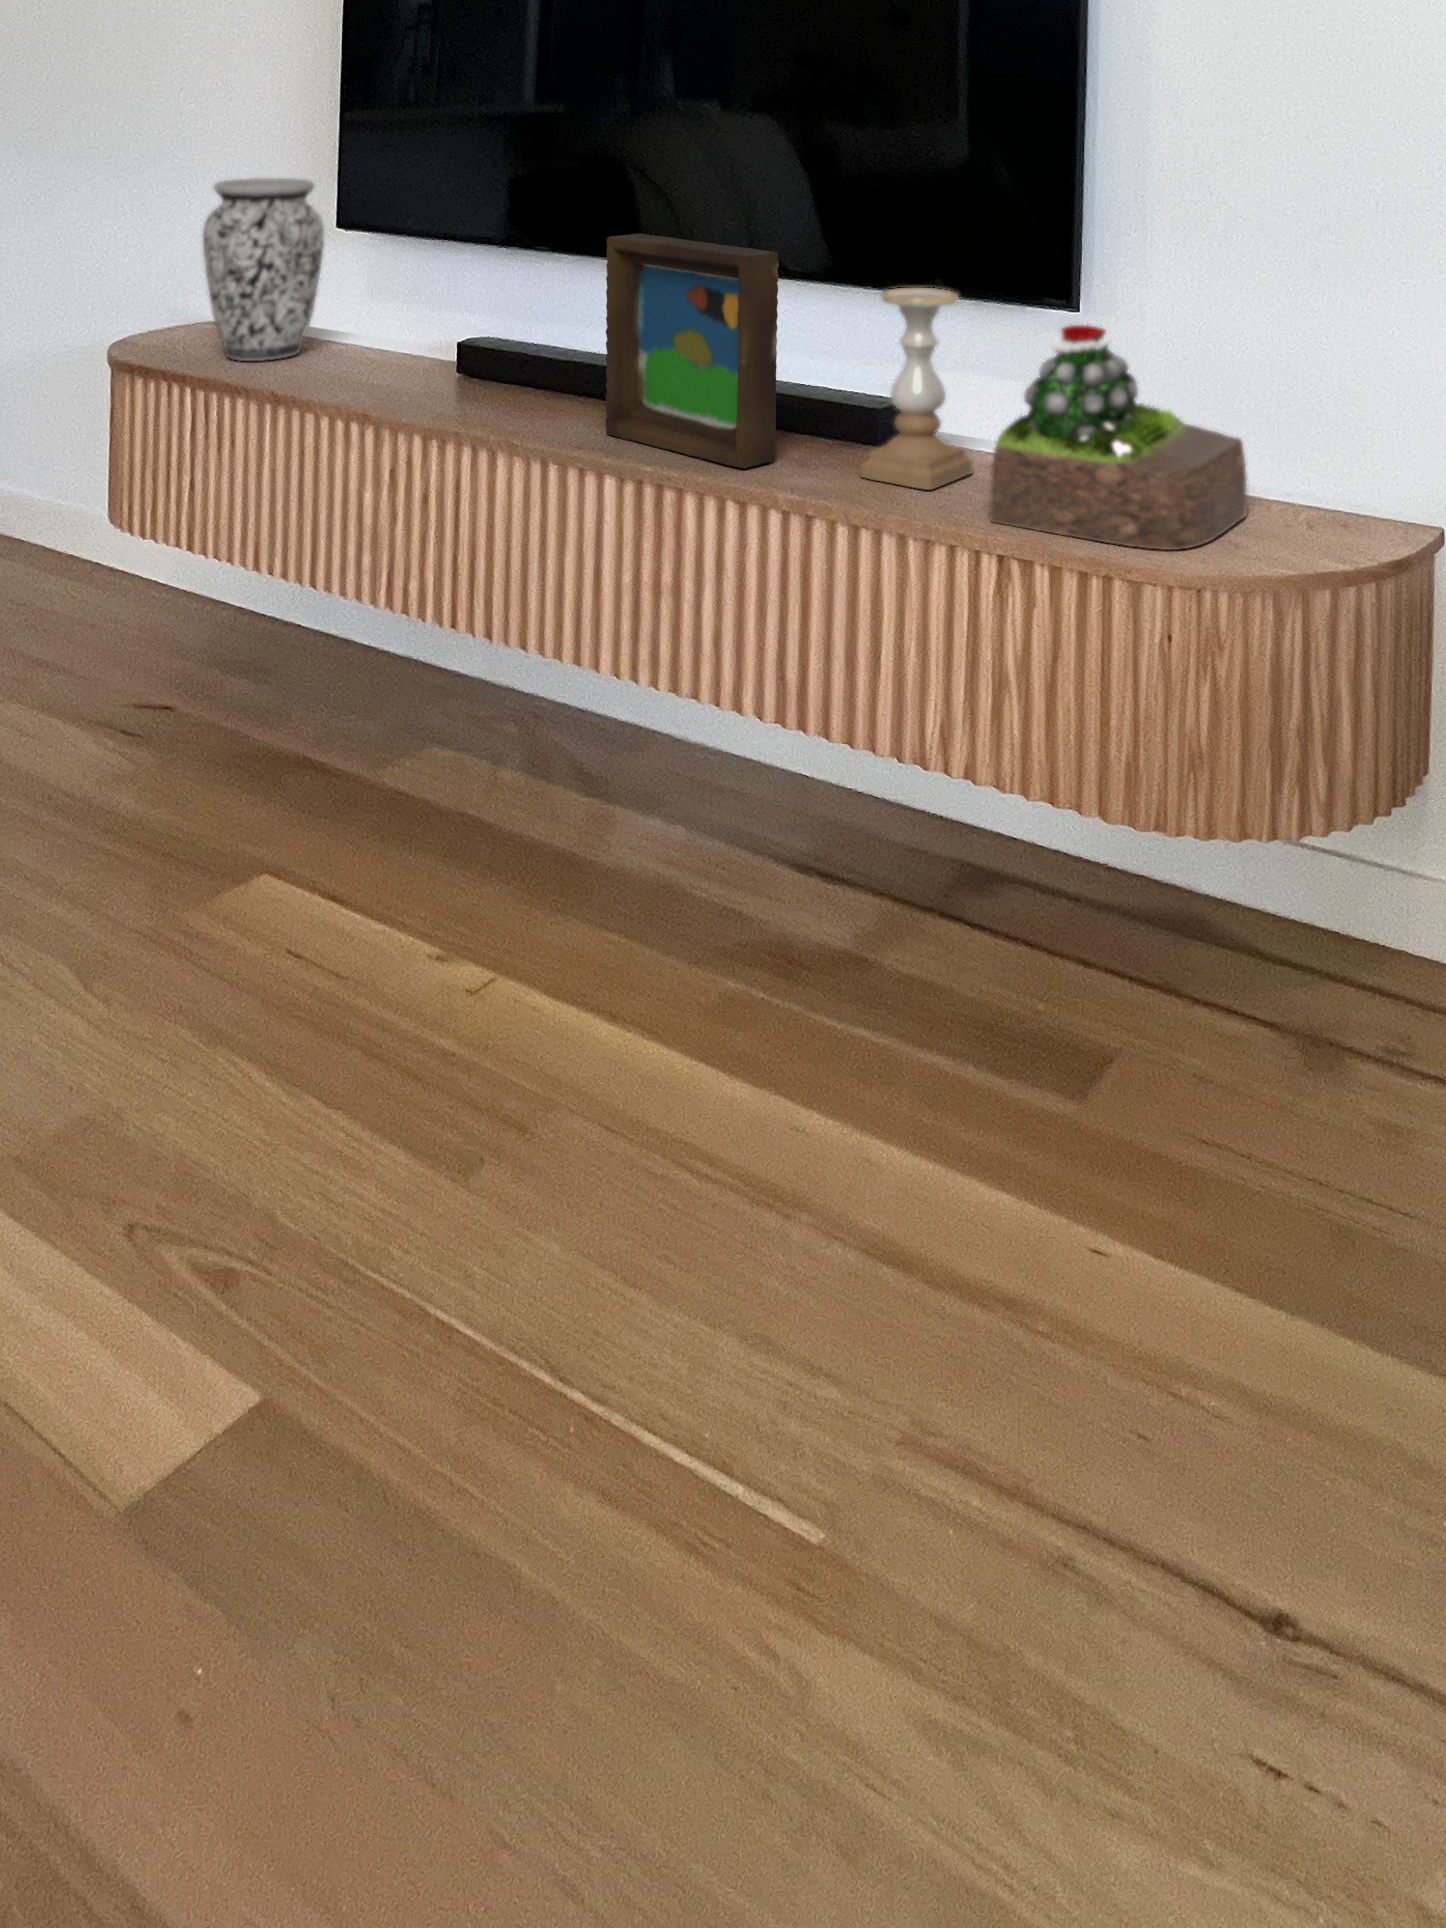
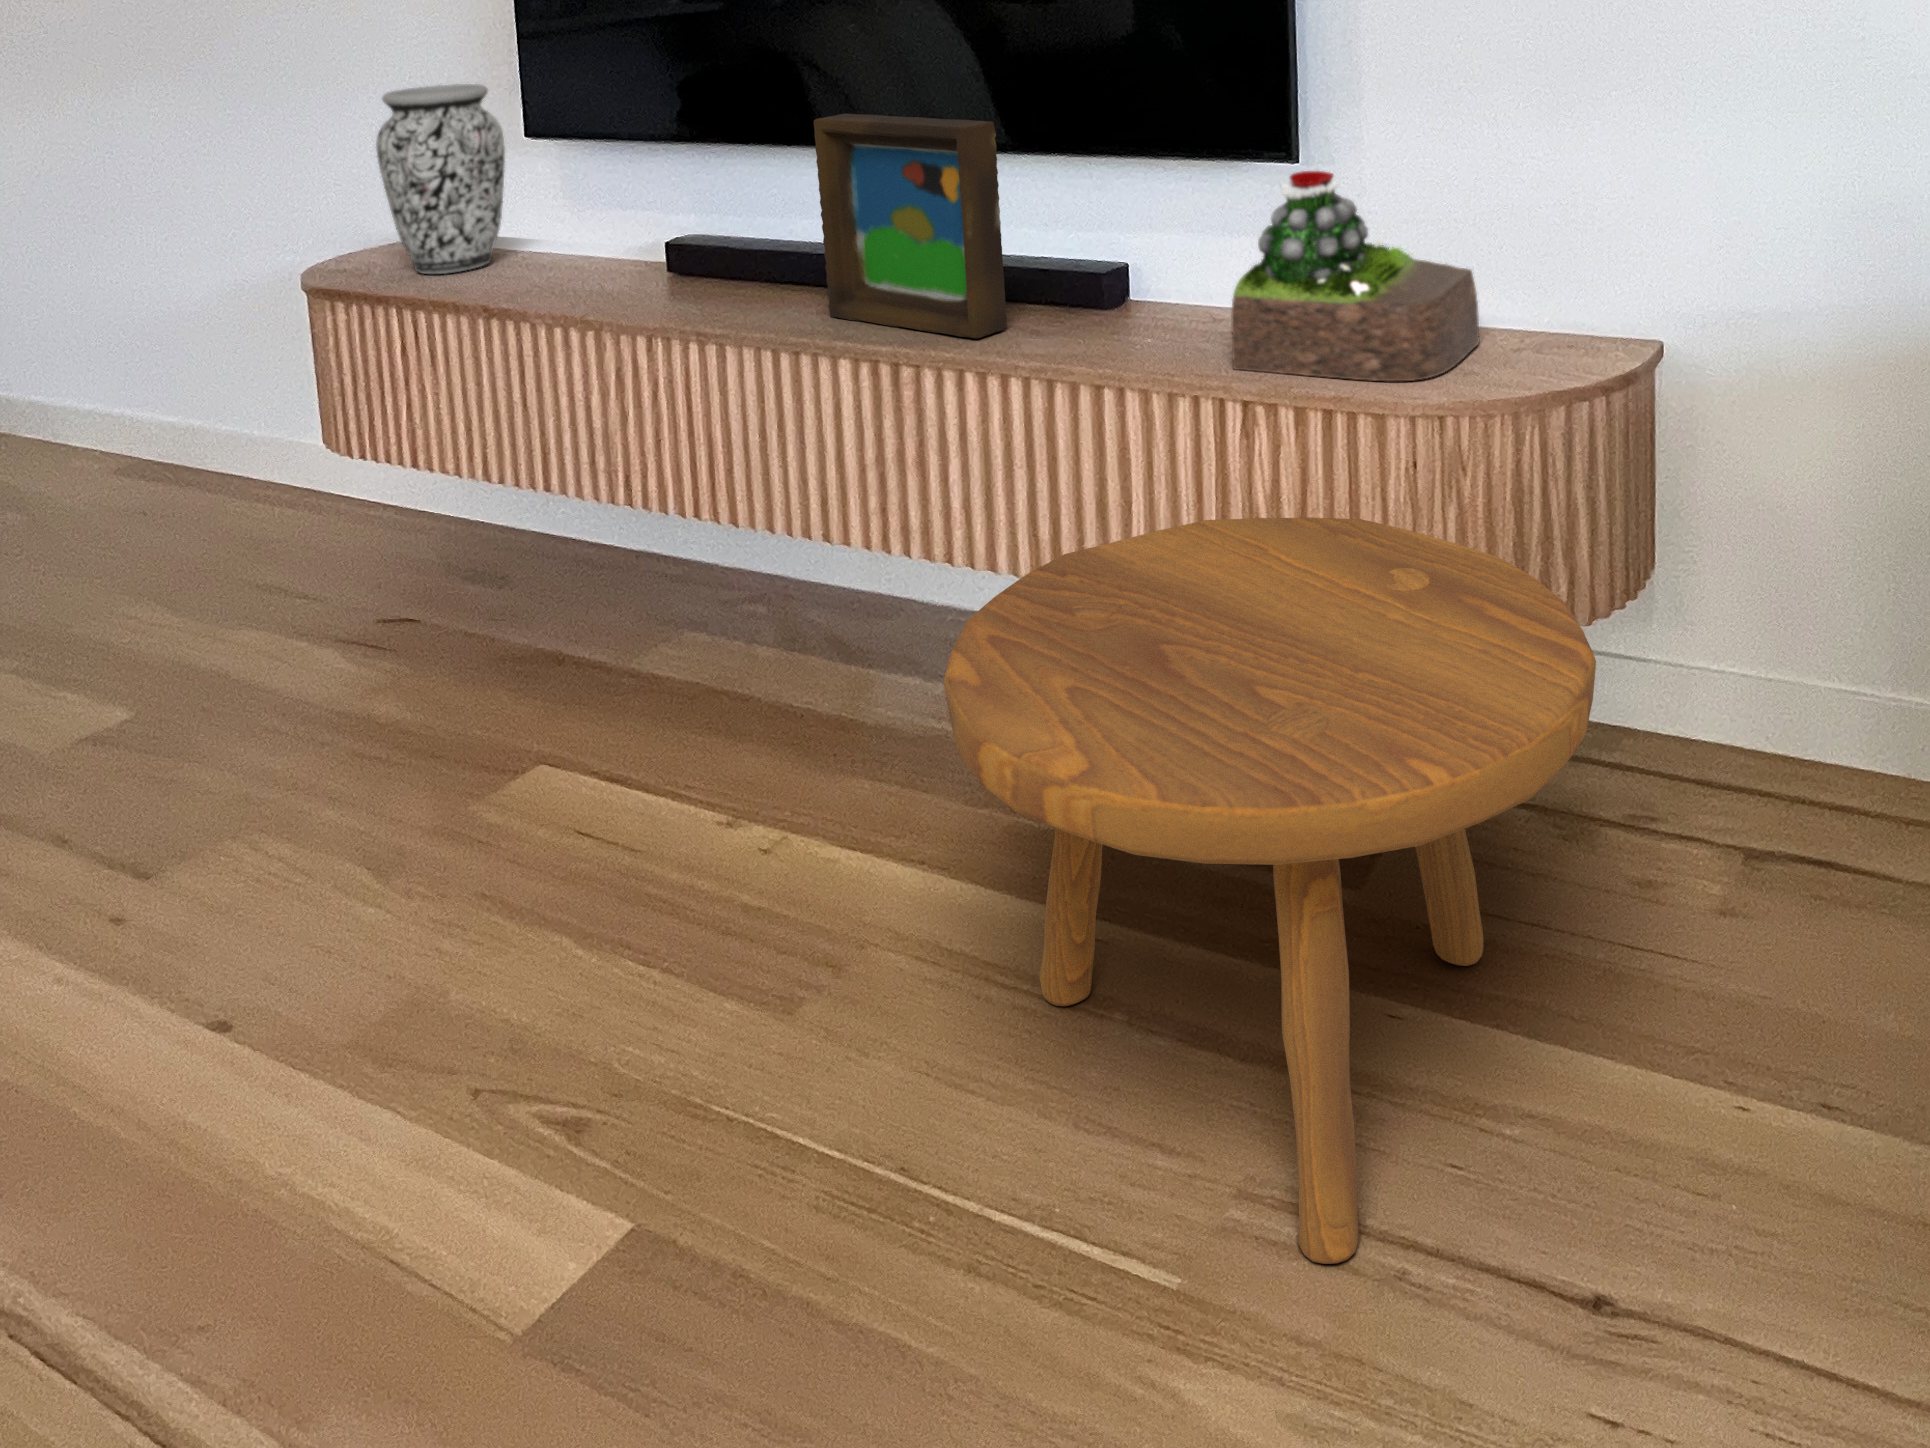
candle holder: present [861,288,973,490] -> none [1095,146,1205,344]
footstool: none [644,678,1322,1529] -> present [944,517,1596,1264]

